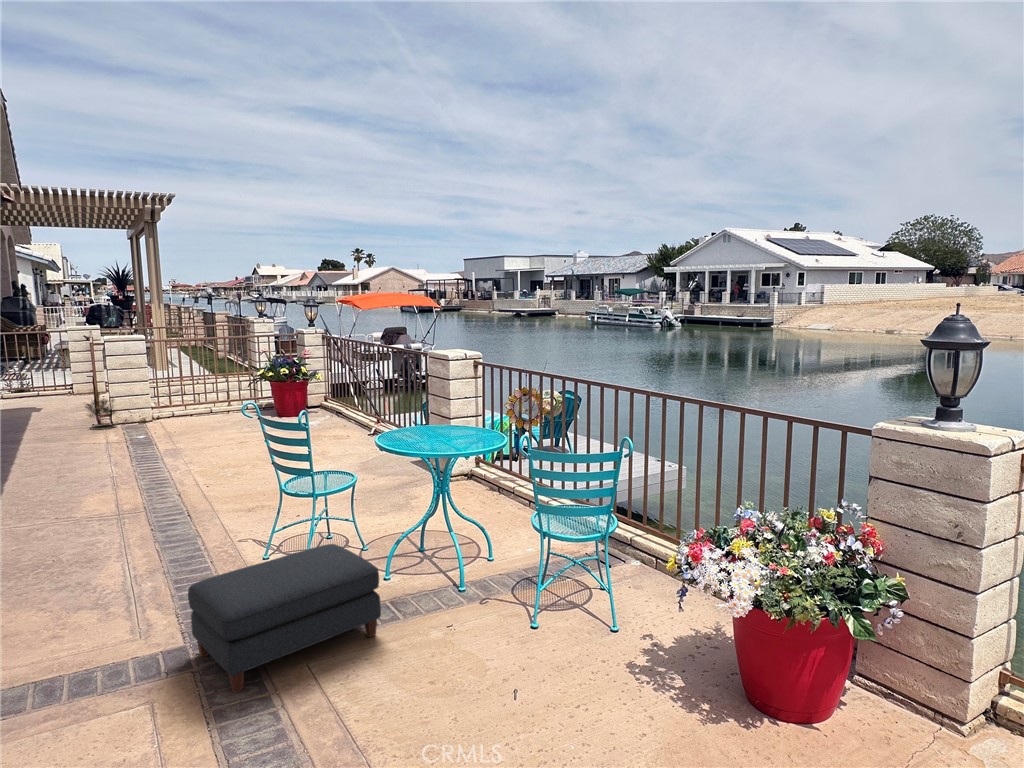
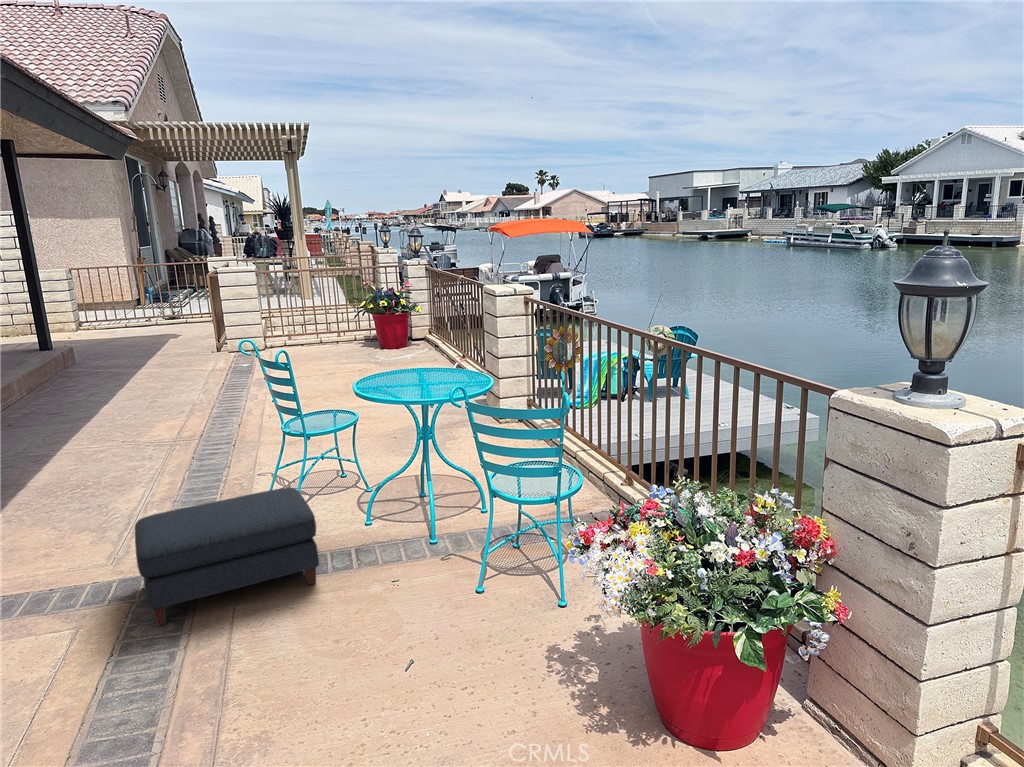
potted tree: present [85,389,116,430] -> none [200,318,231,358]

